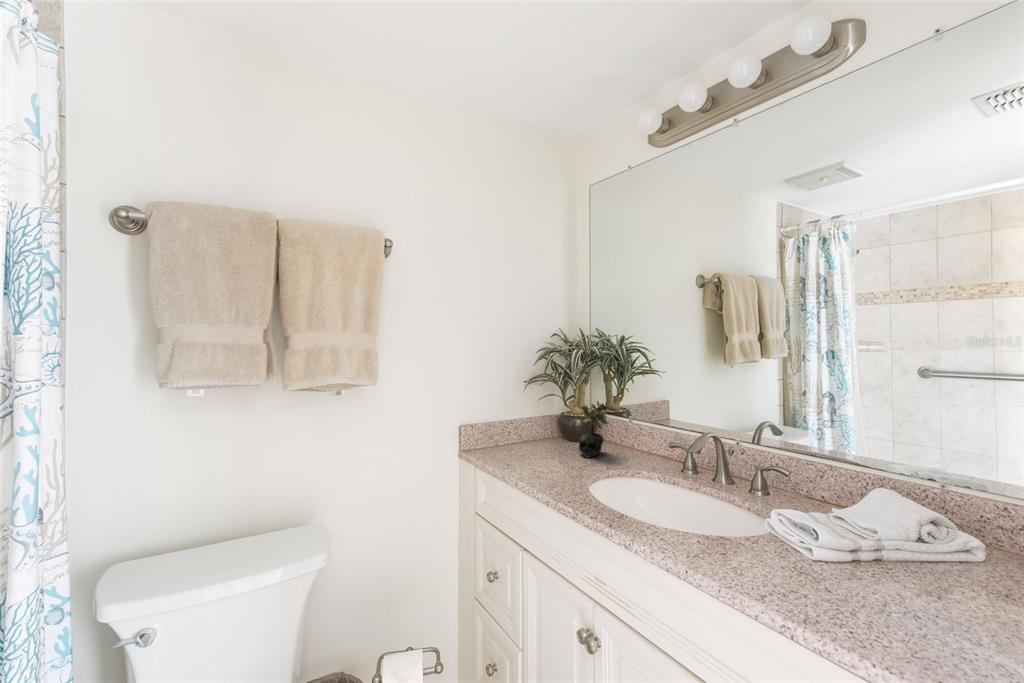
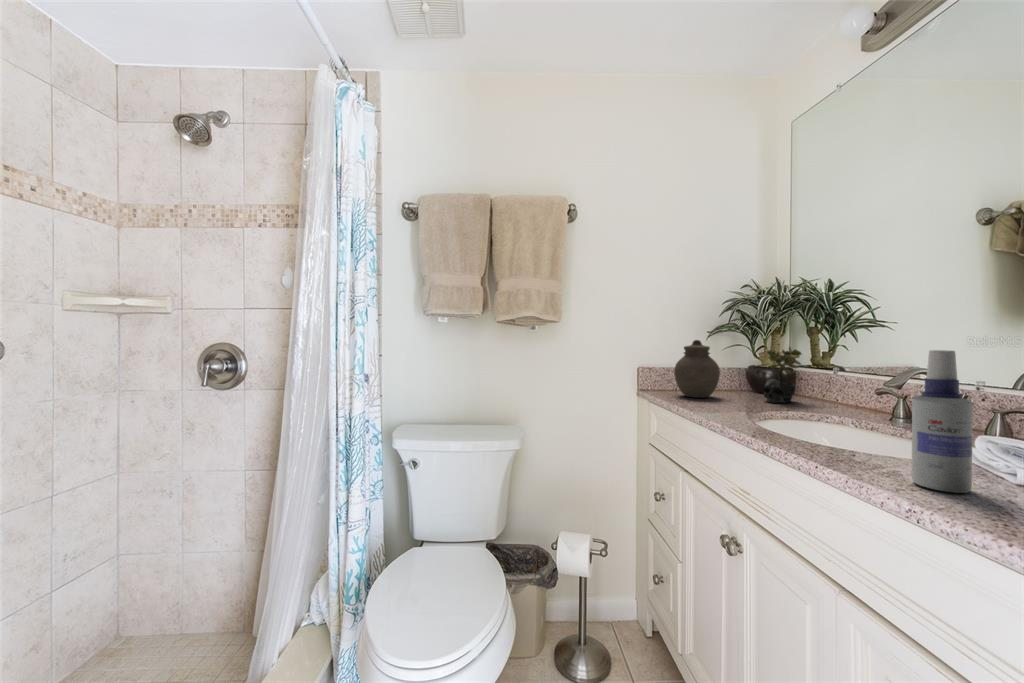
jar: none [499,398,542,459] -> present [674,340,720,398]
spray bottle: none [761,466,804,591] -> present [912,350,973,493]

